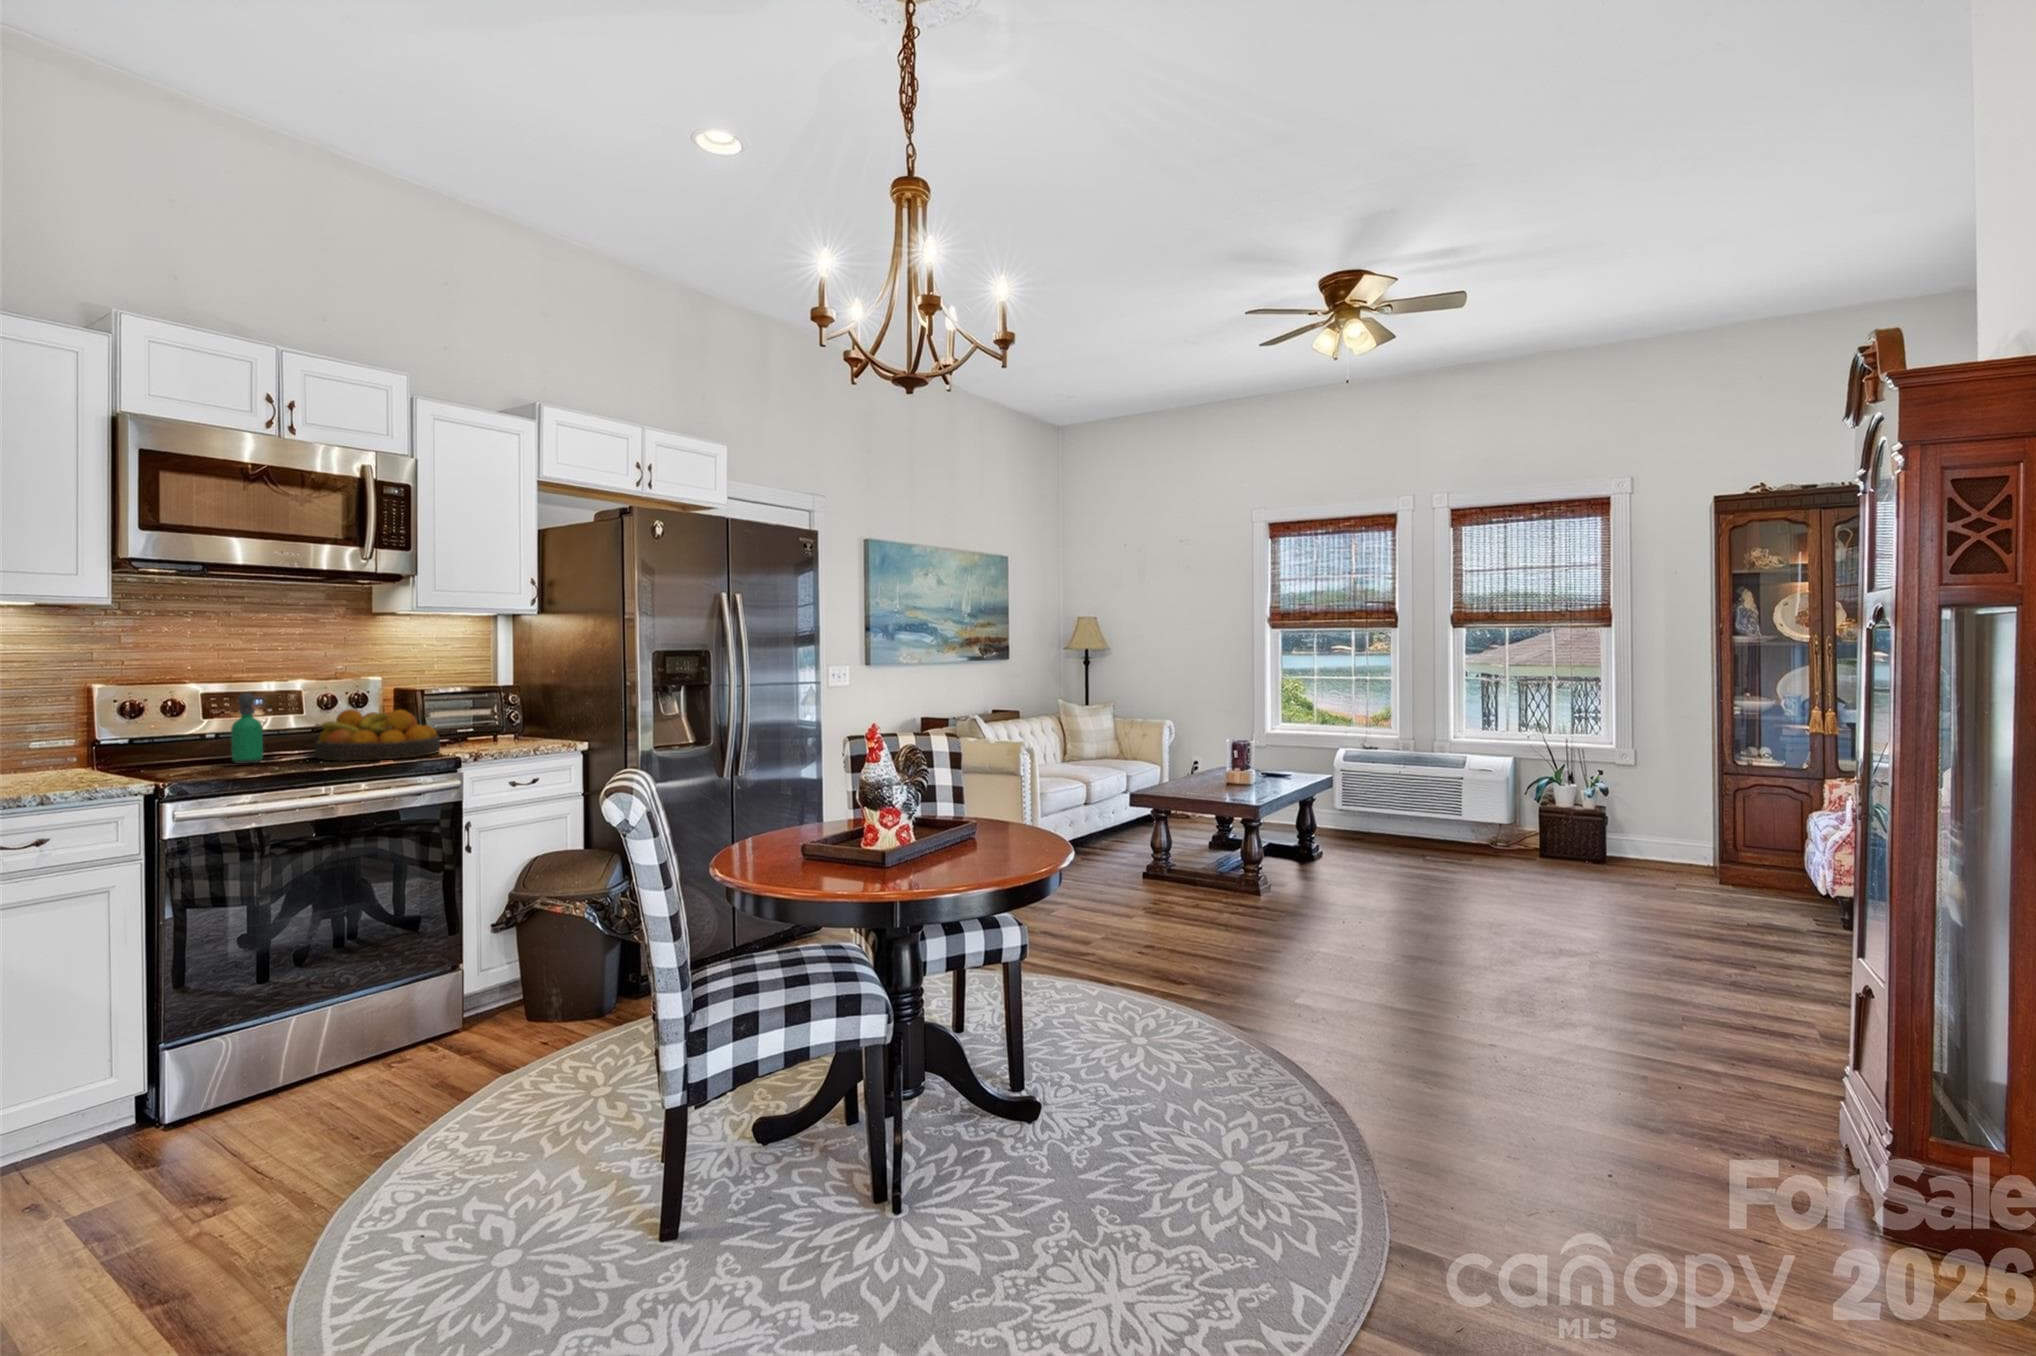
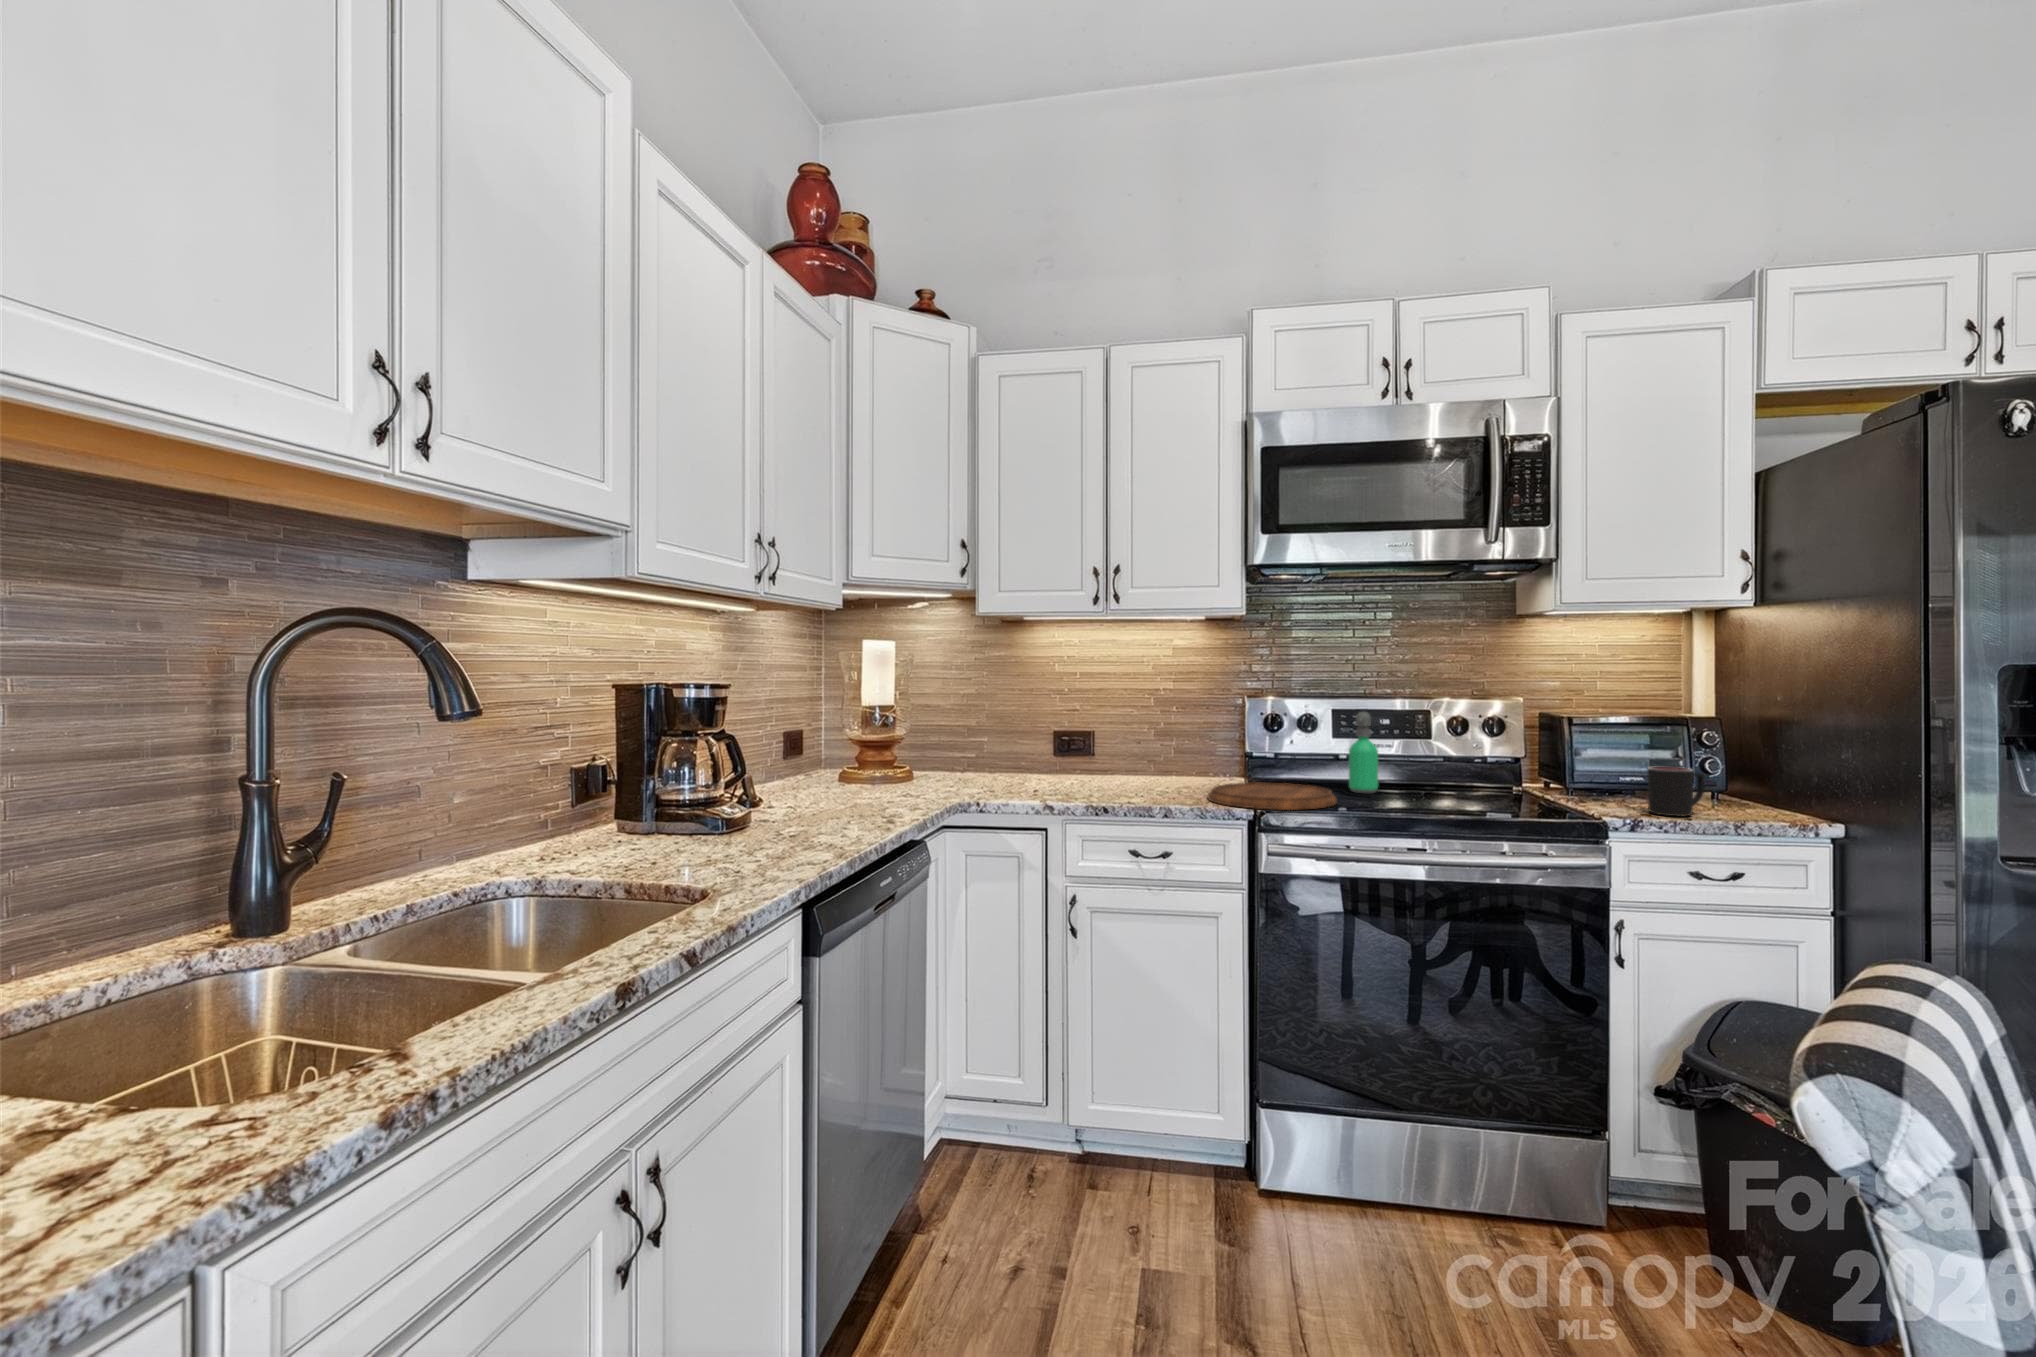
fruit bowl: present [315,709,440,760] -> none [1429,738,1587,810]
mug: none [480,720,514,751] -> present [1648,767,1704,816]
cutting board: none [79,761,236,785] -> present [1208,783,1337,810]

